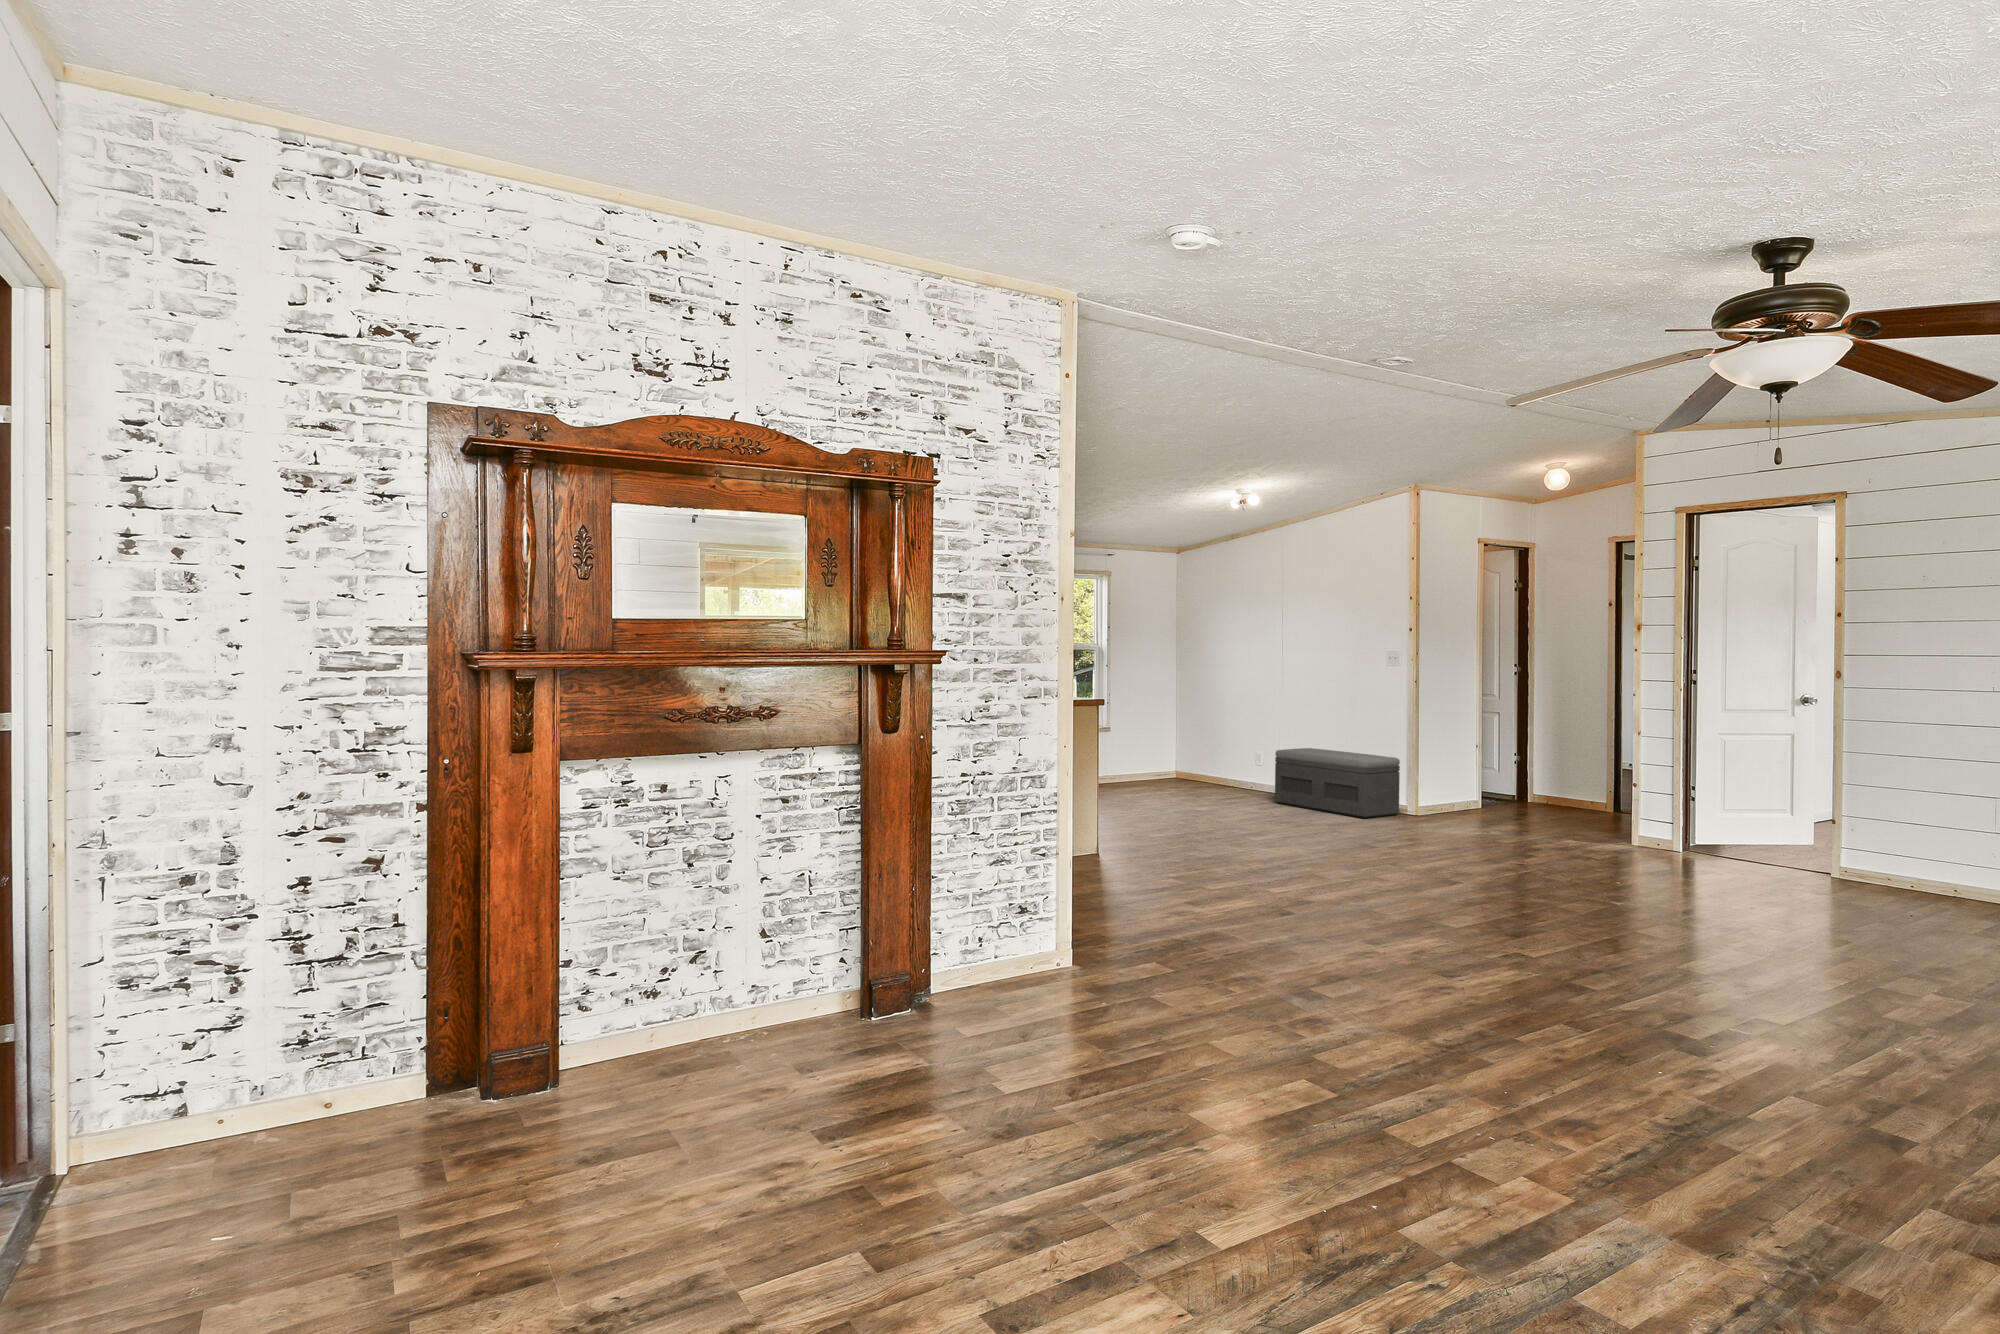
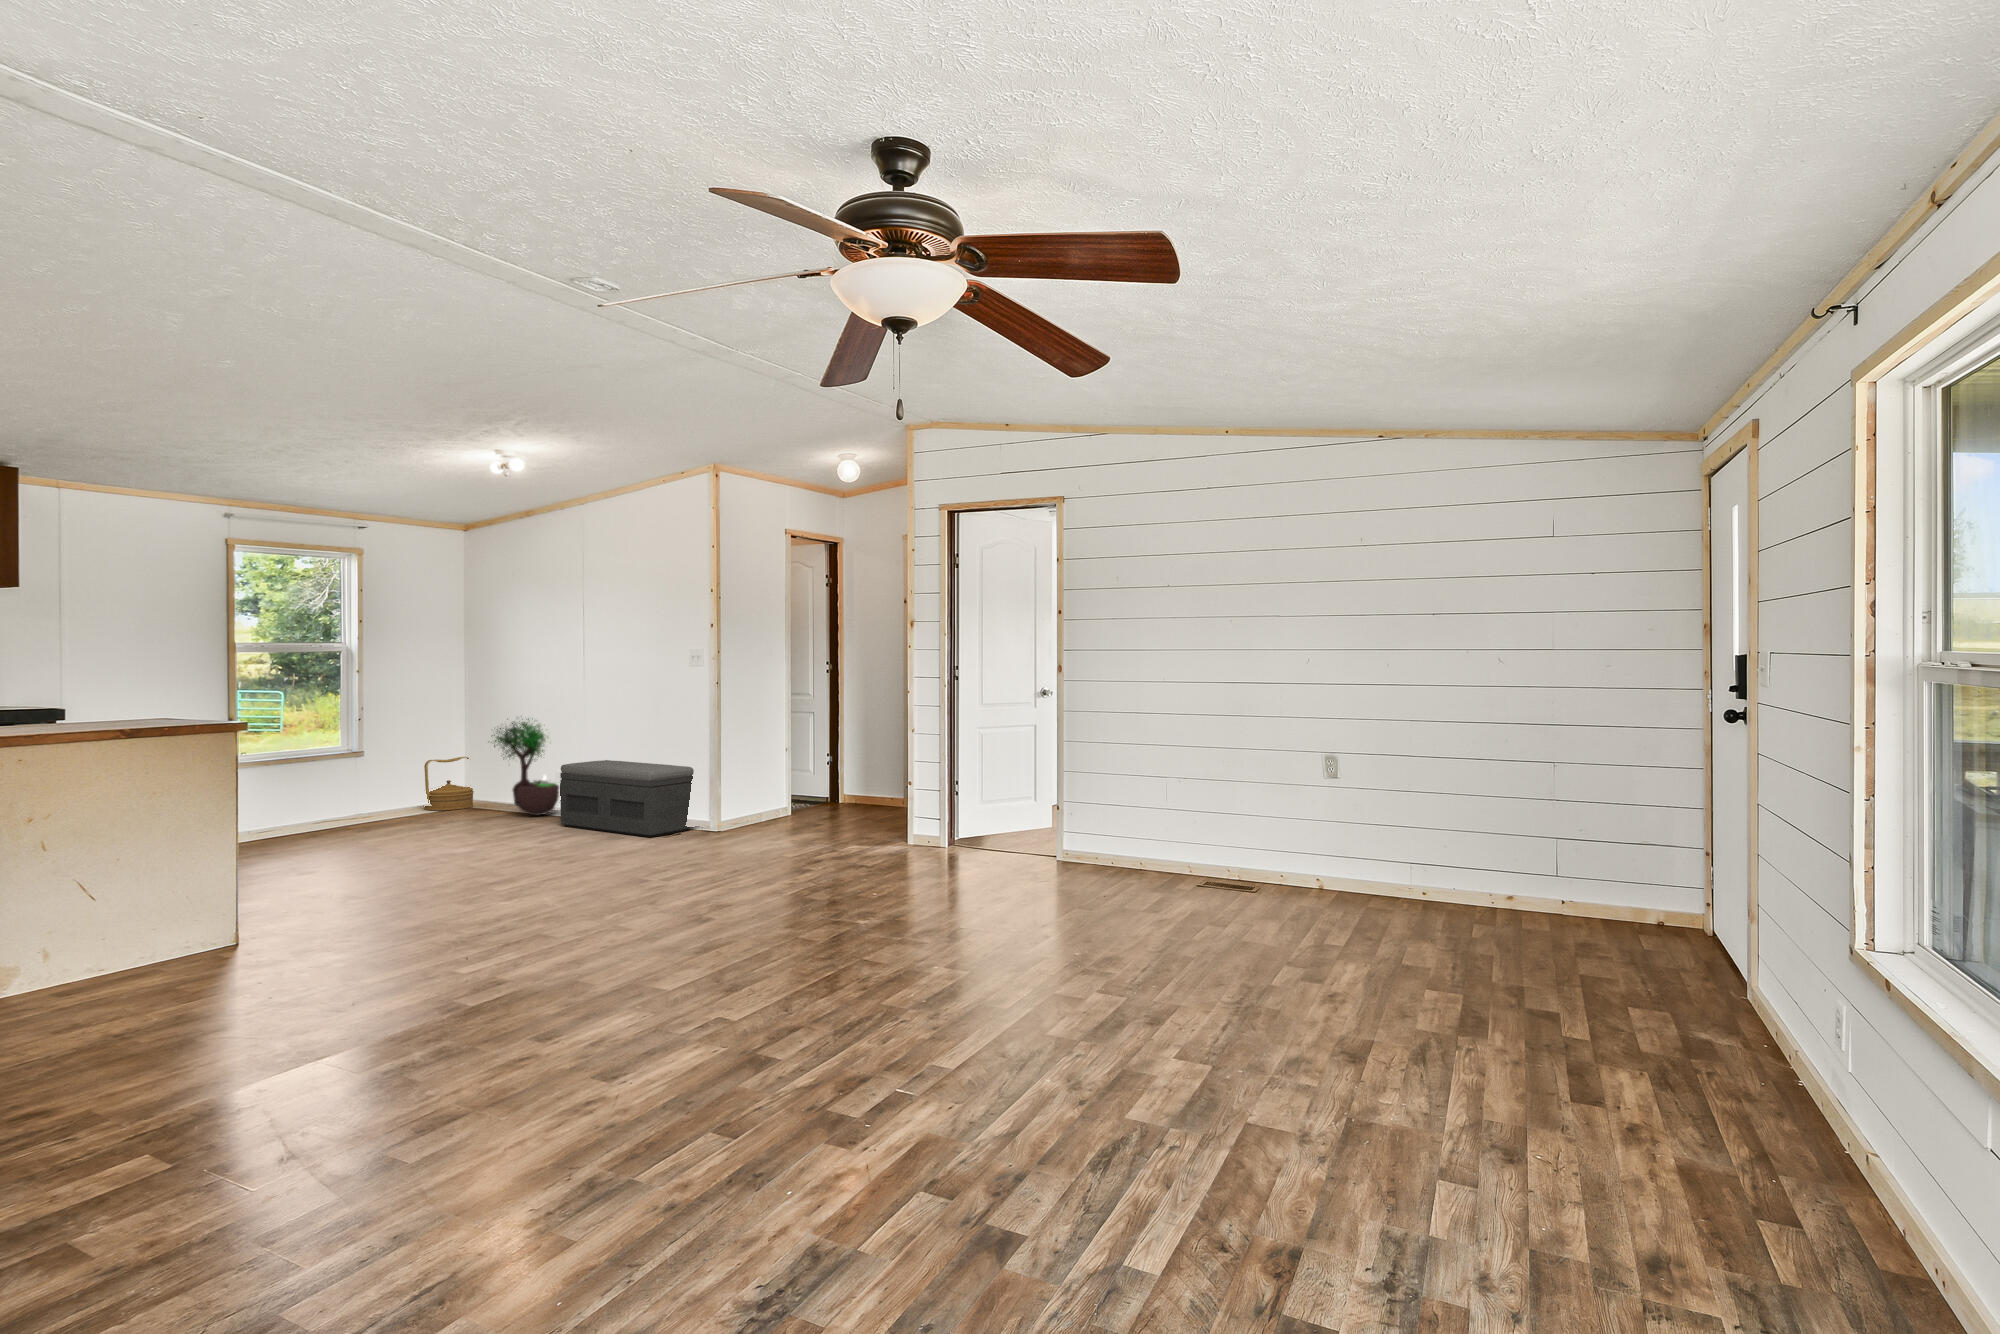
potted tree: none [1208,702,1268,793] -> present [491,718,561,815]
woven basket: none [1147,740,1186,784] -> present [424,757,474,811]

